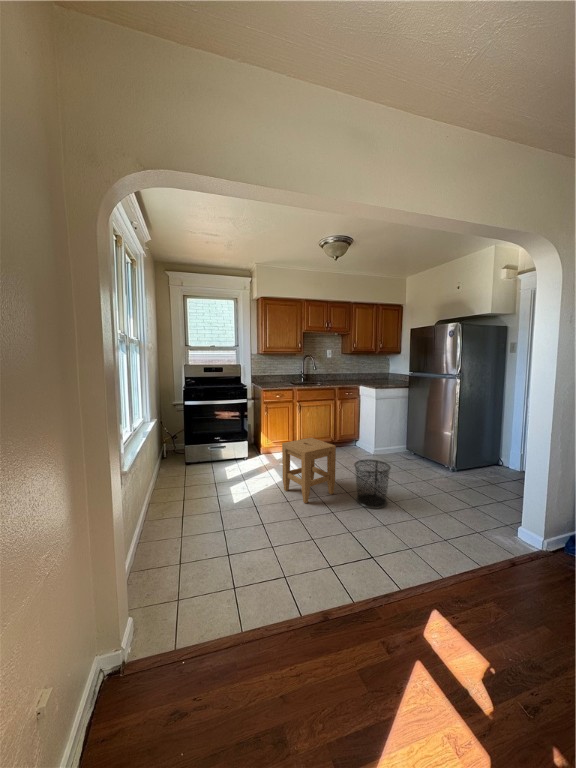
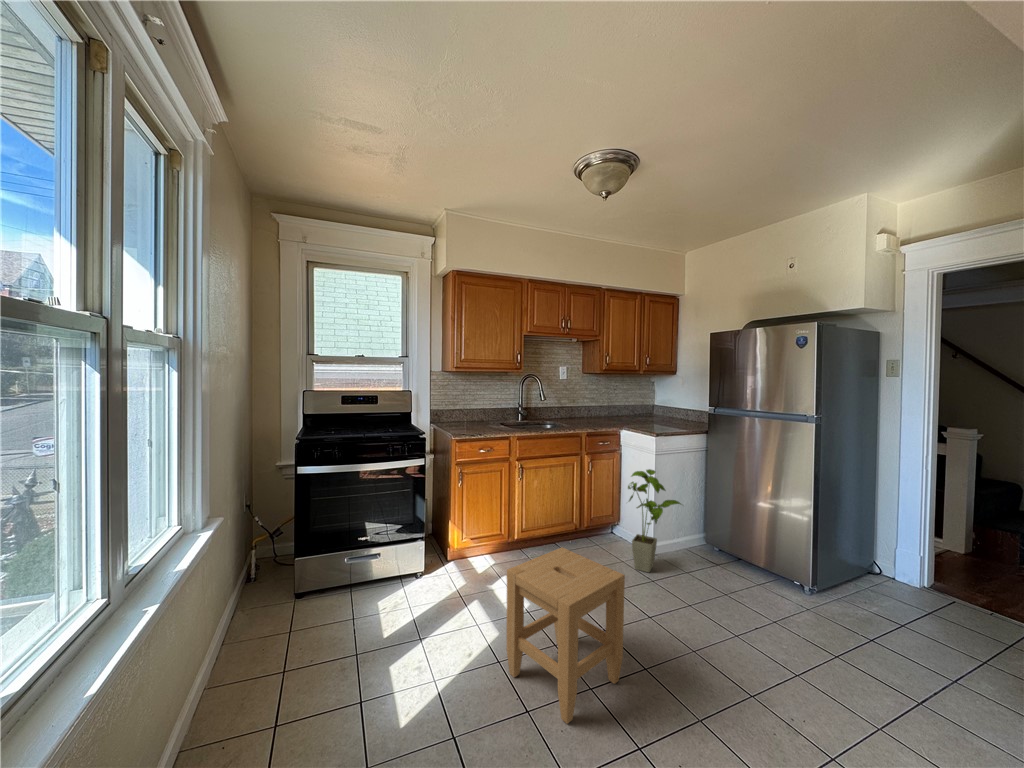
house plant: none [356,405,387,461] -> present [628,469,681,572]
waste bin: present [354,459,391,509] -> none [669,602,757,733]

